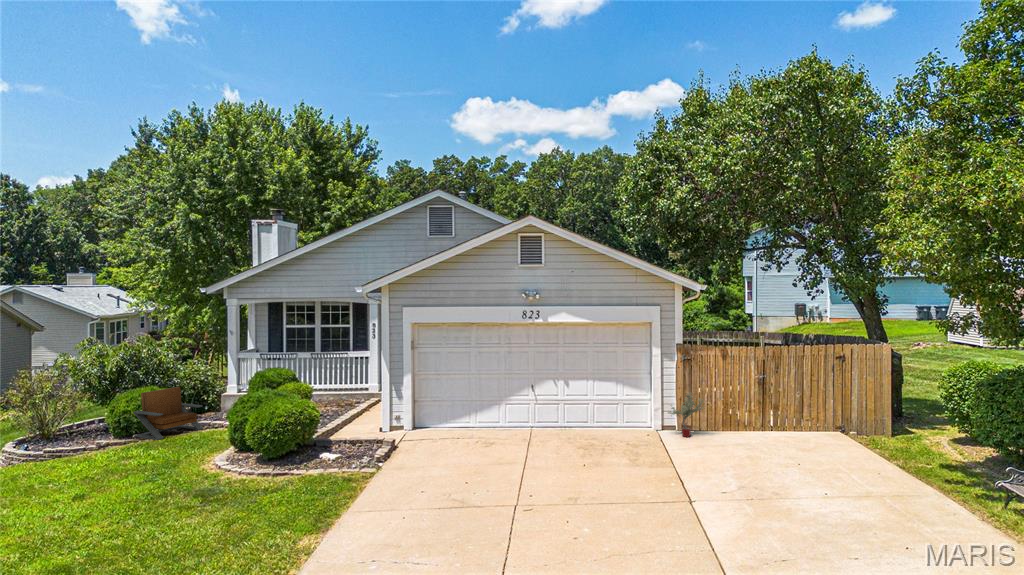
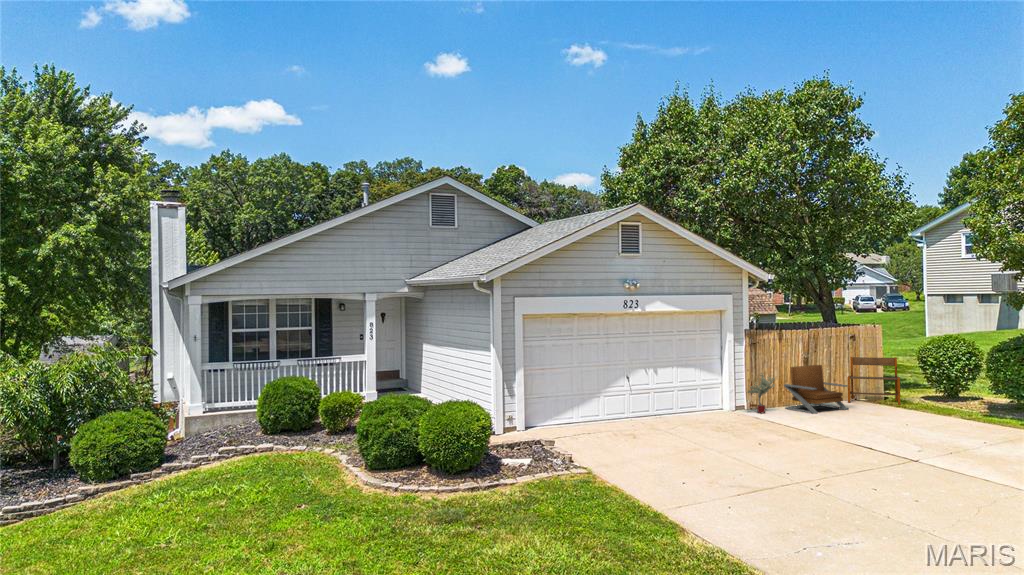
bench: none [823,381,898,447] -> present [847,357,901,405]
lounge chair: present [133,387,203,440] -> present [784,365,848,414]

